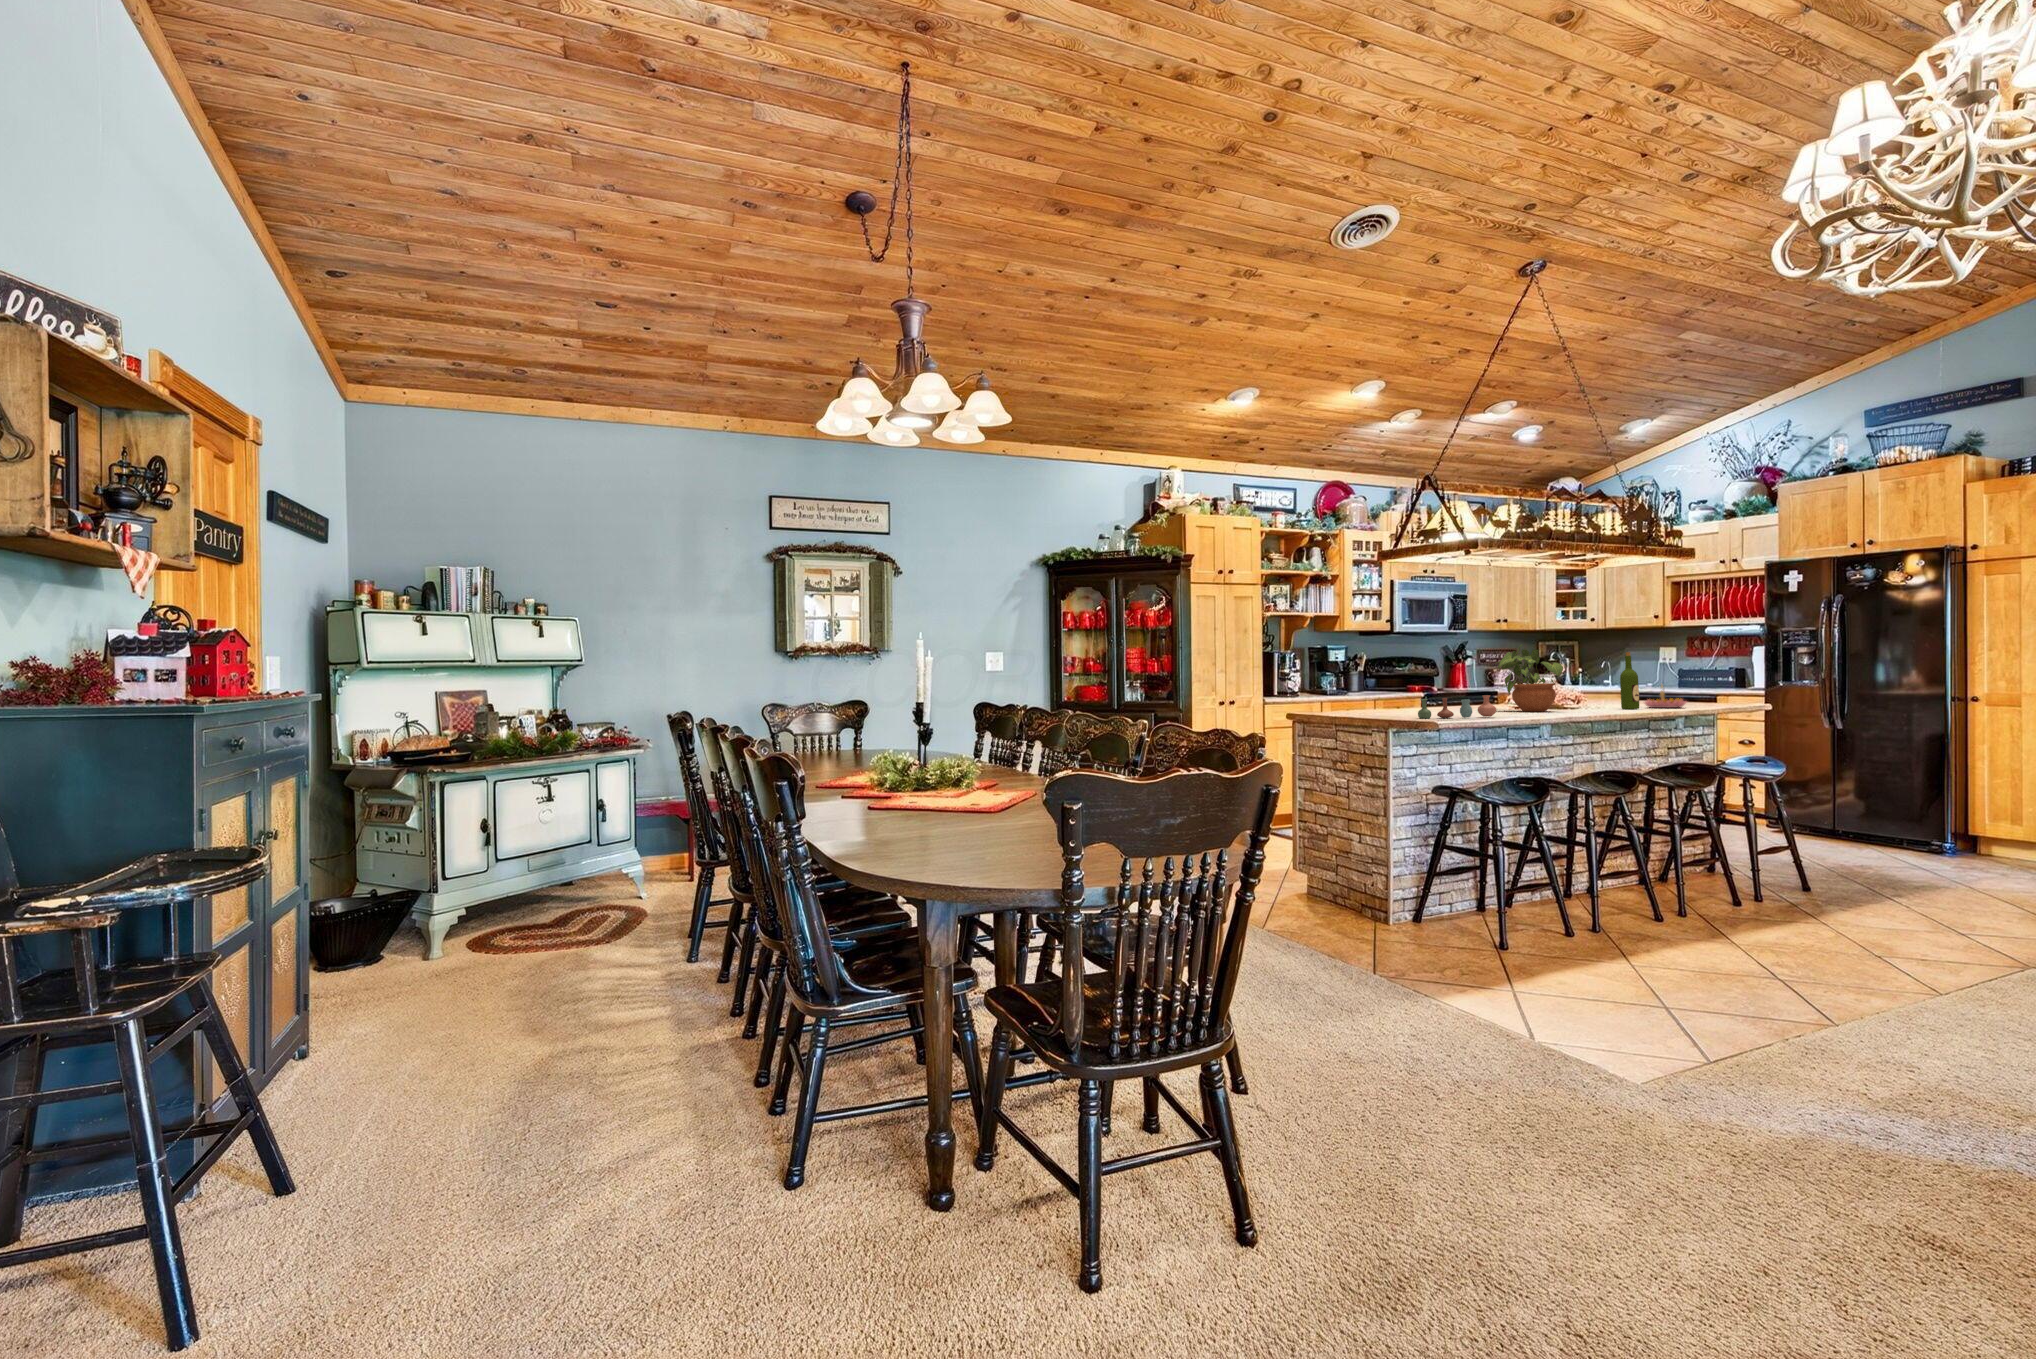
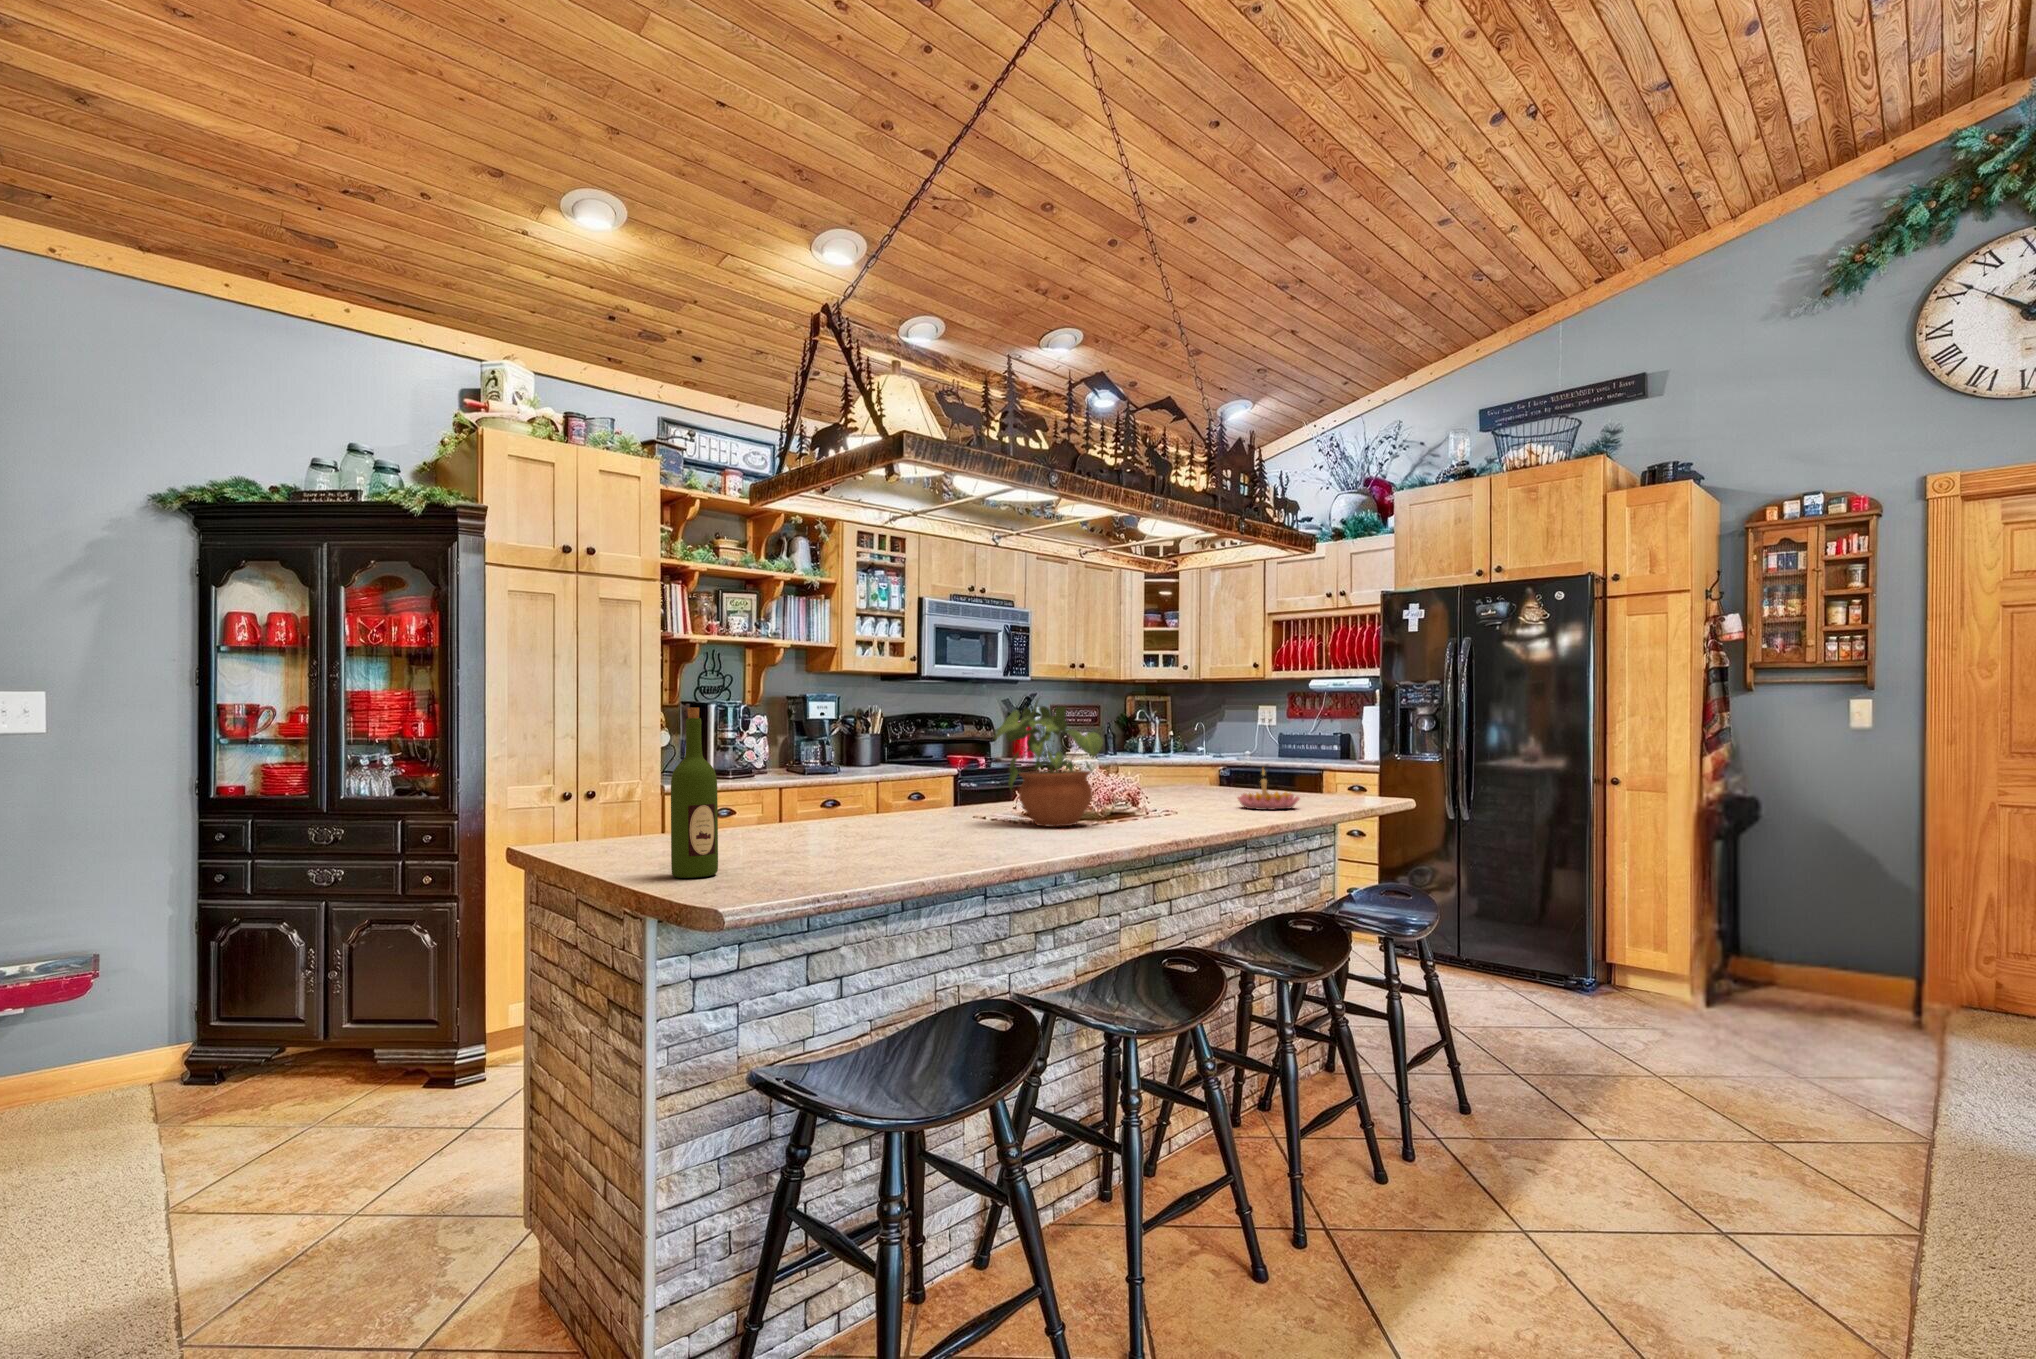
wine bottle: present [1620,652,1639,709] -> present [671,708,718,878]
vase: present [1418,695,1496,719] -> none [753,811,938,874]

